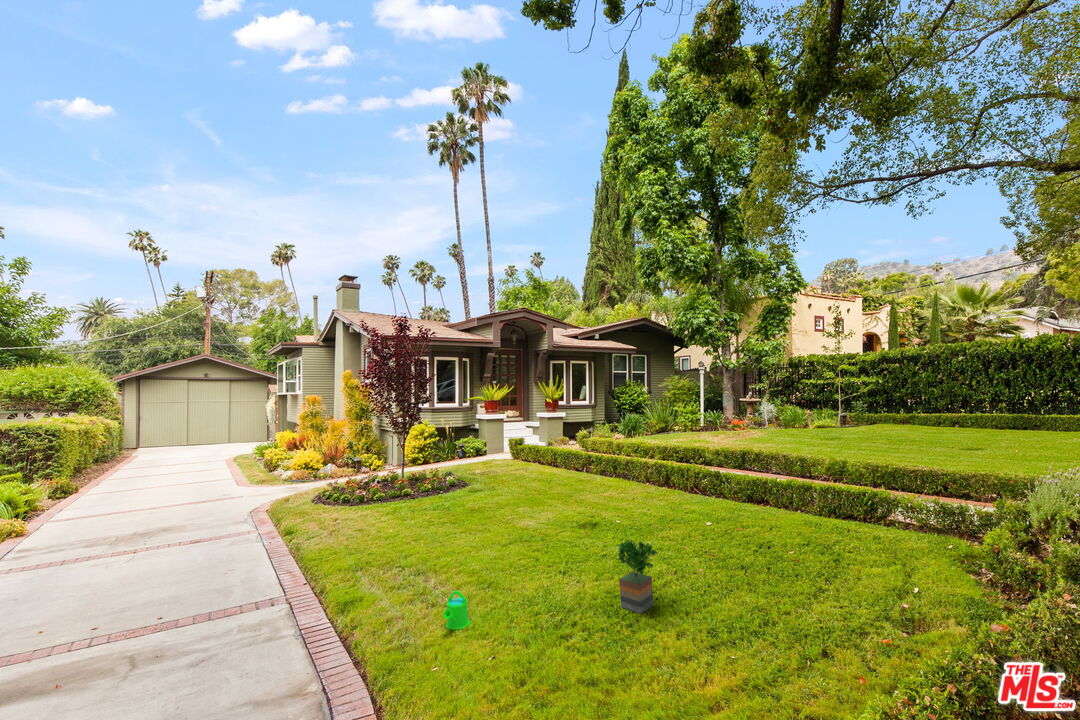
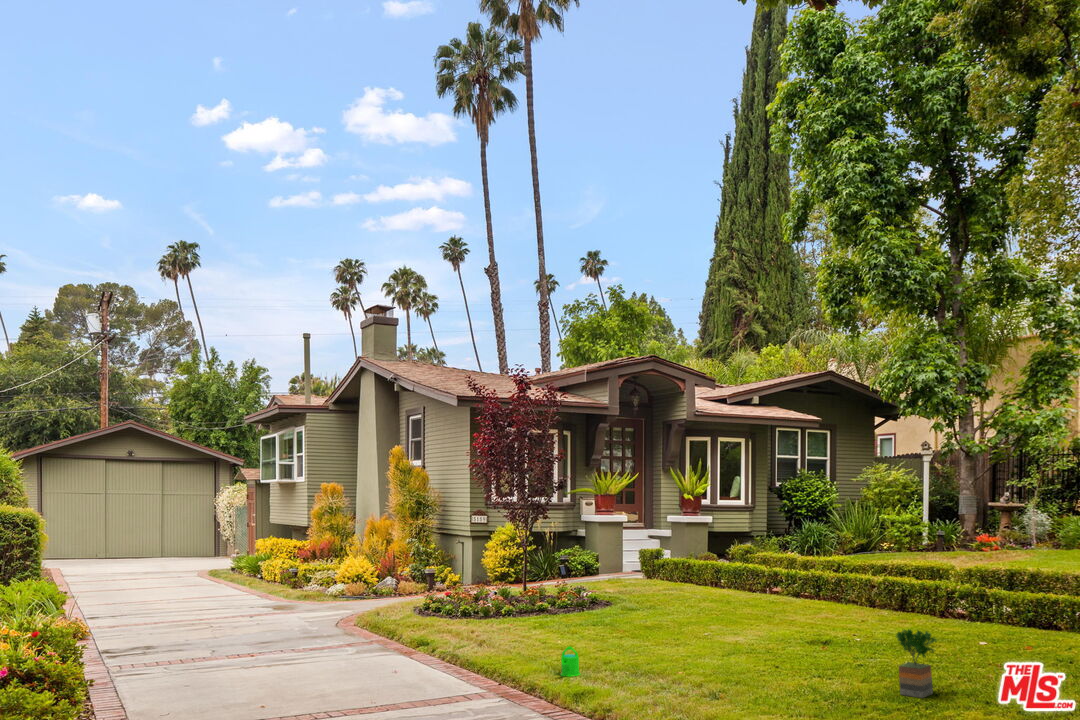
watering can: present [443,590,470,630] -> present [561,646,580,677]

